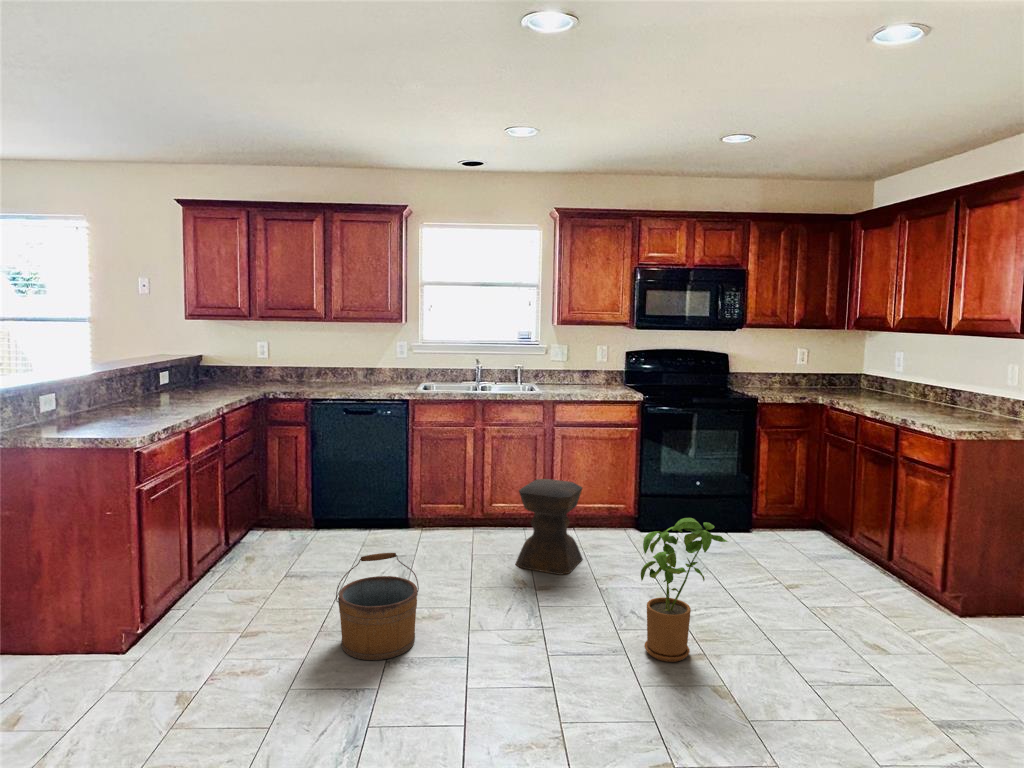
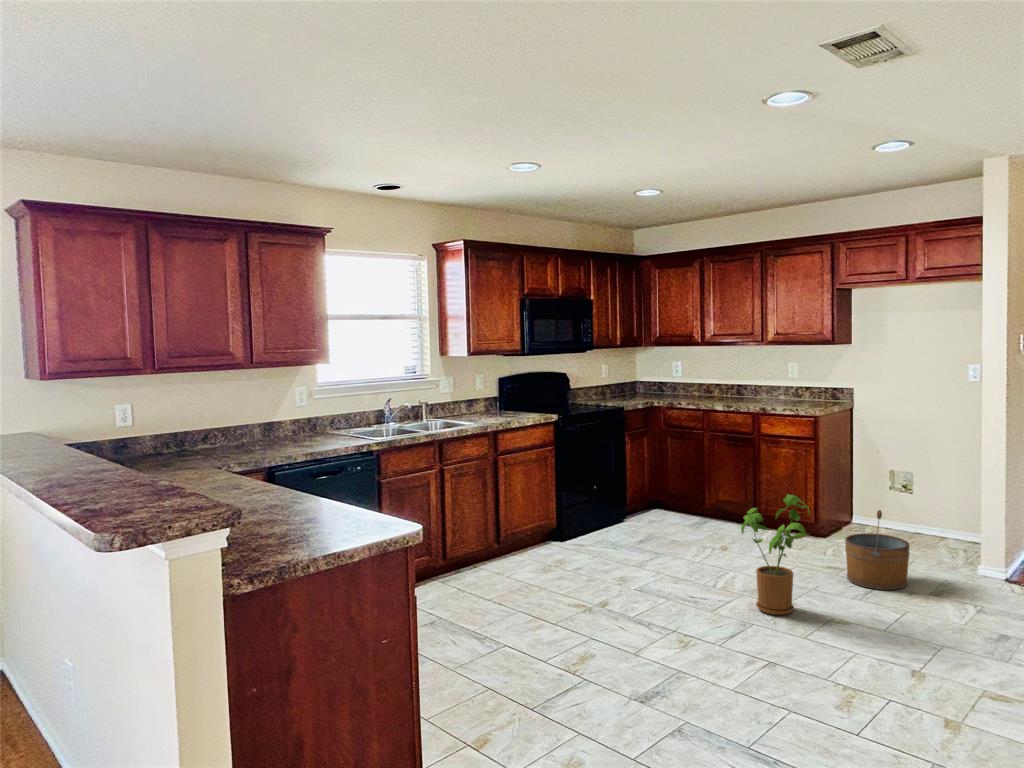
stool: present [516,479,583,575] -> none [534,504,603,599]
bucket: present [336,553,419,660] -> present [845,510,910,590]

